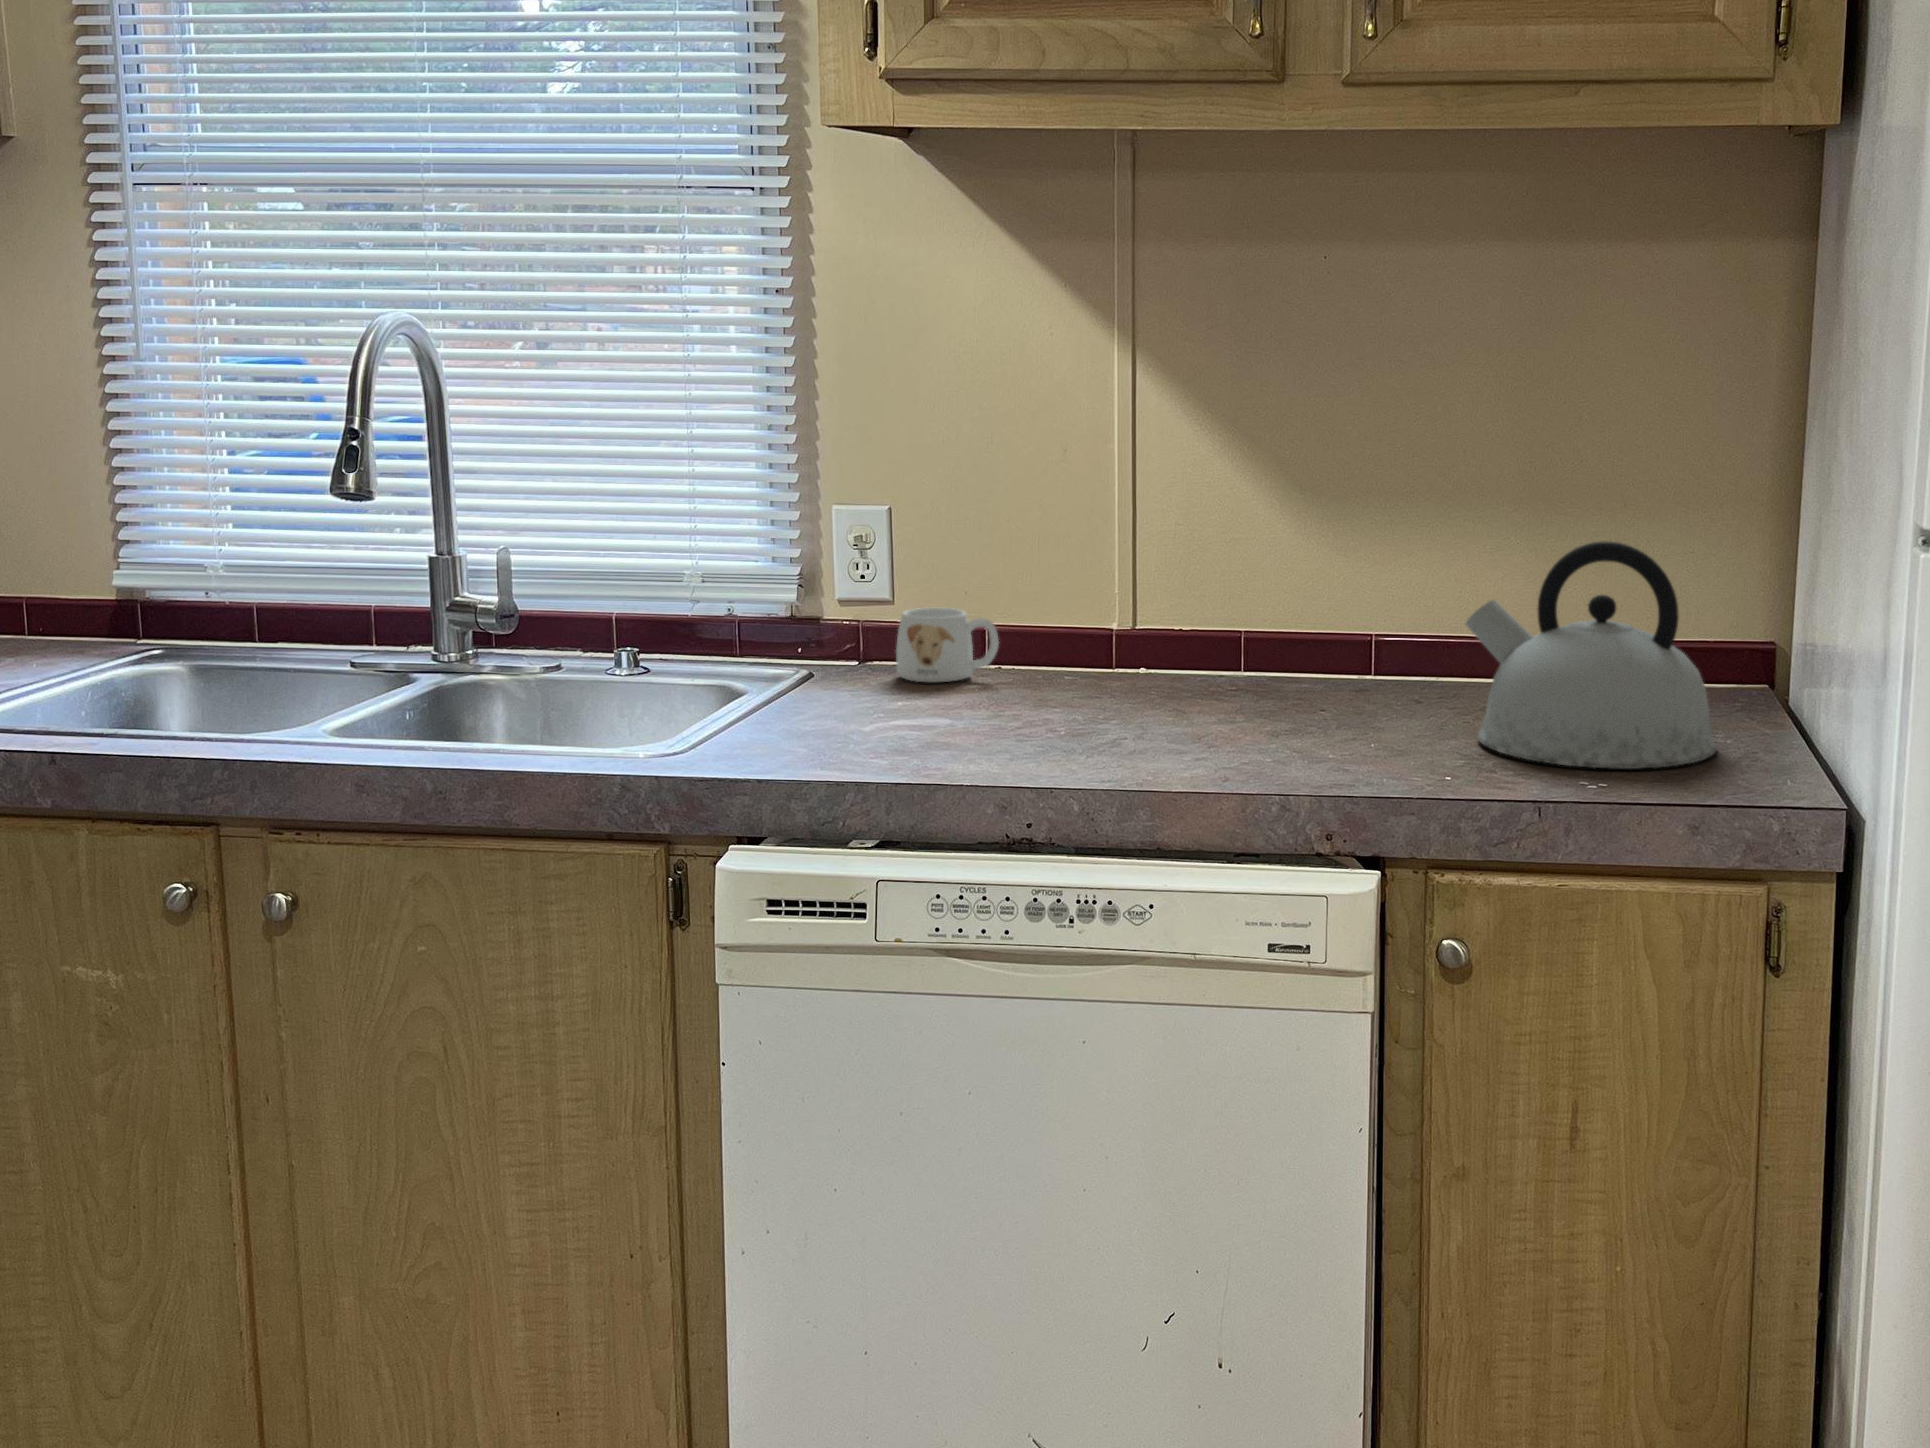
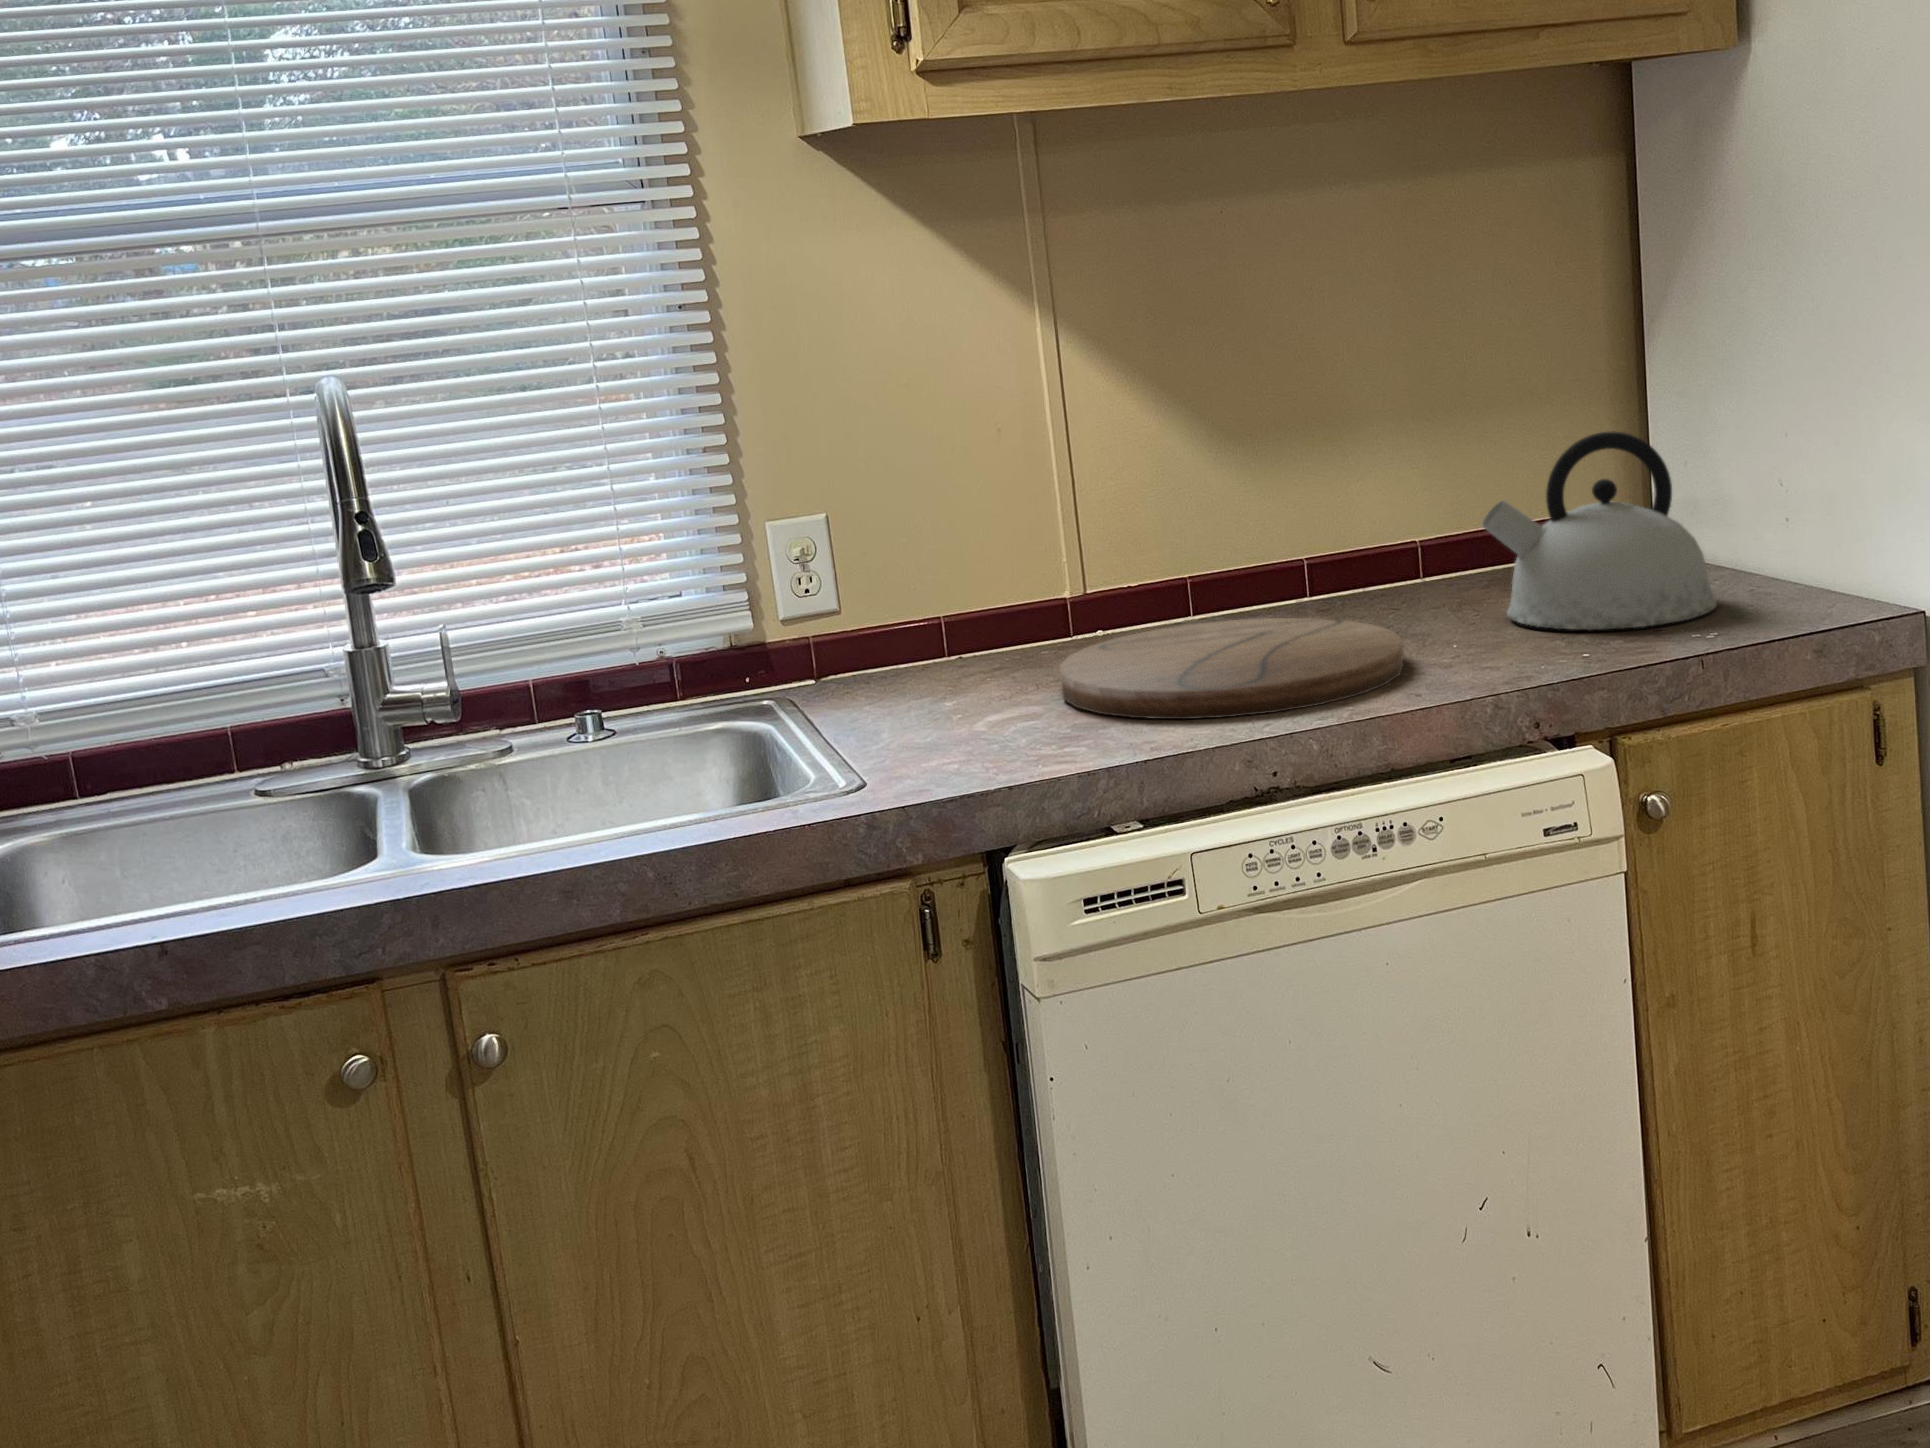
mug: present [896,608,999,682] -> none [880,608,988,687]
cutting board: none [953,670,1306,770] -> present [1060,618,1404,719]

